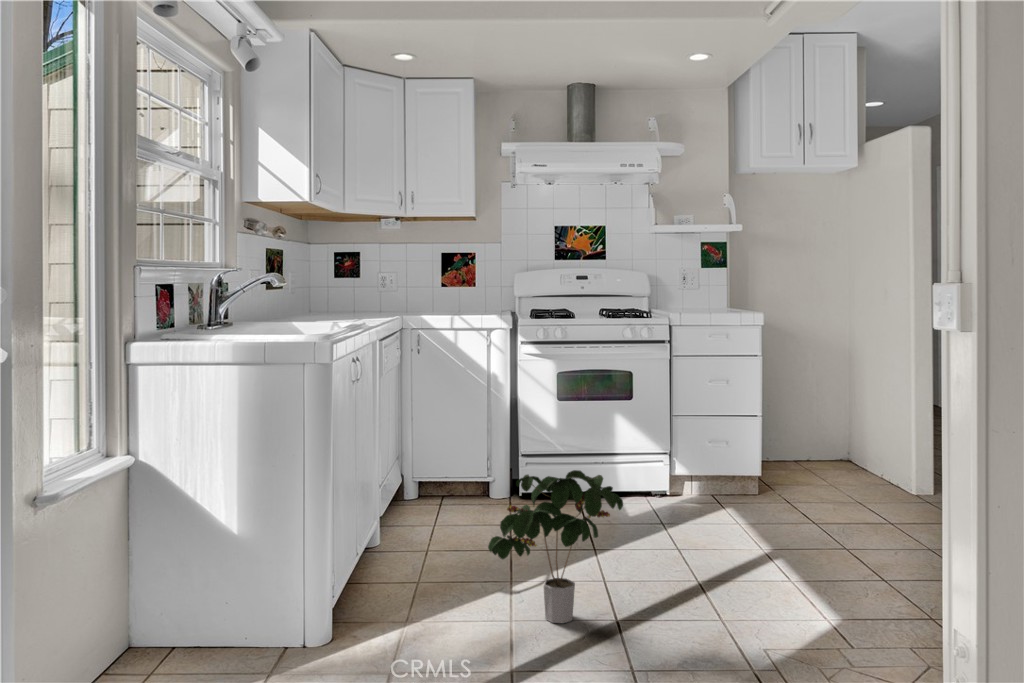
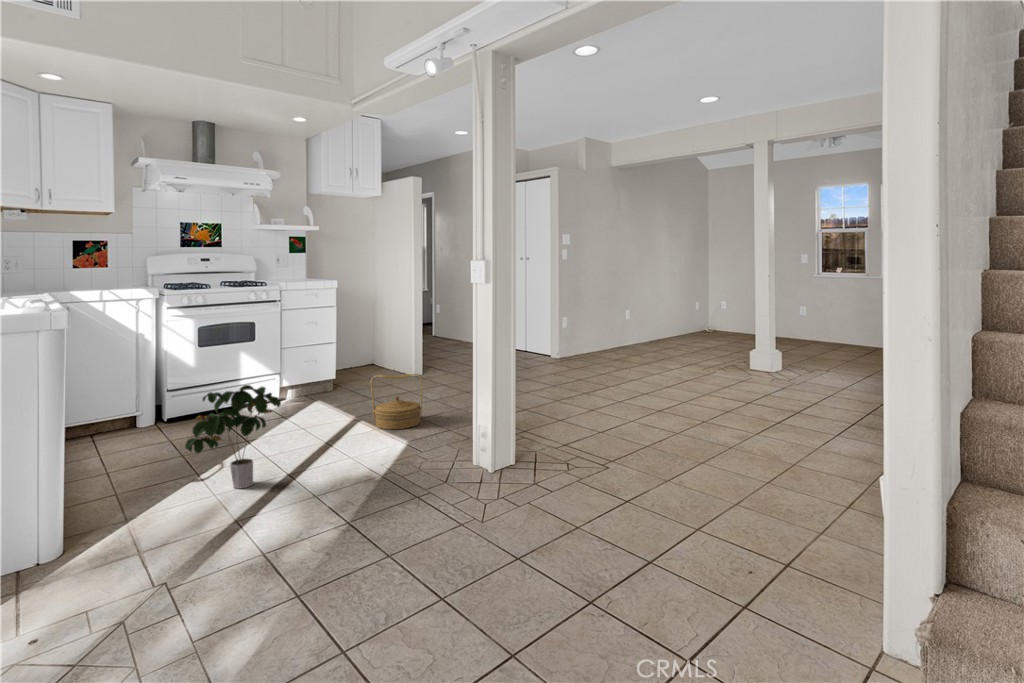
basket: none [784,476,877,577] -> present [371,374,422,429]

